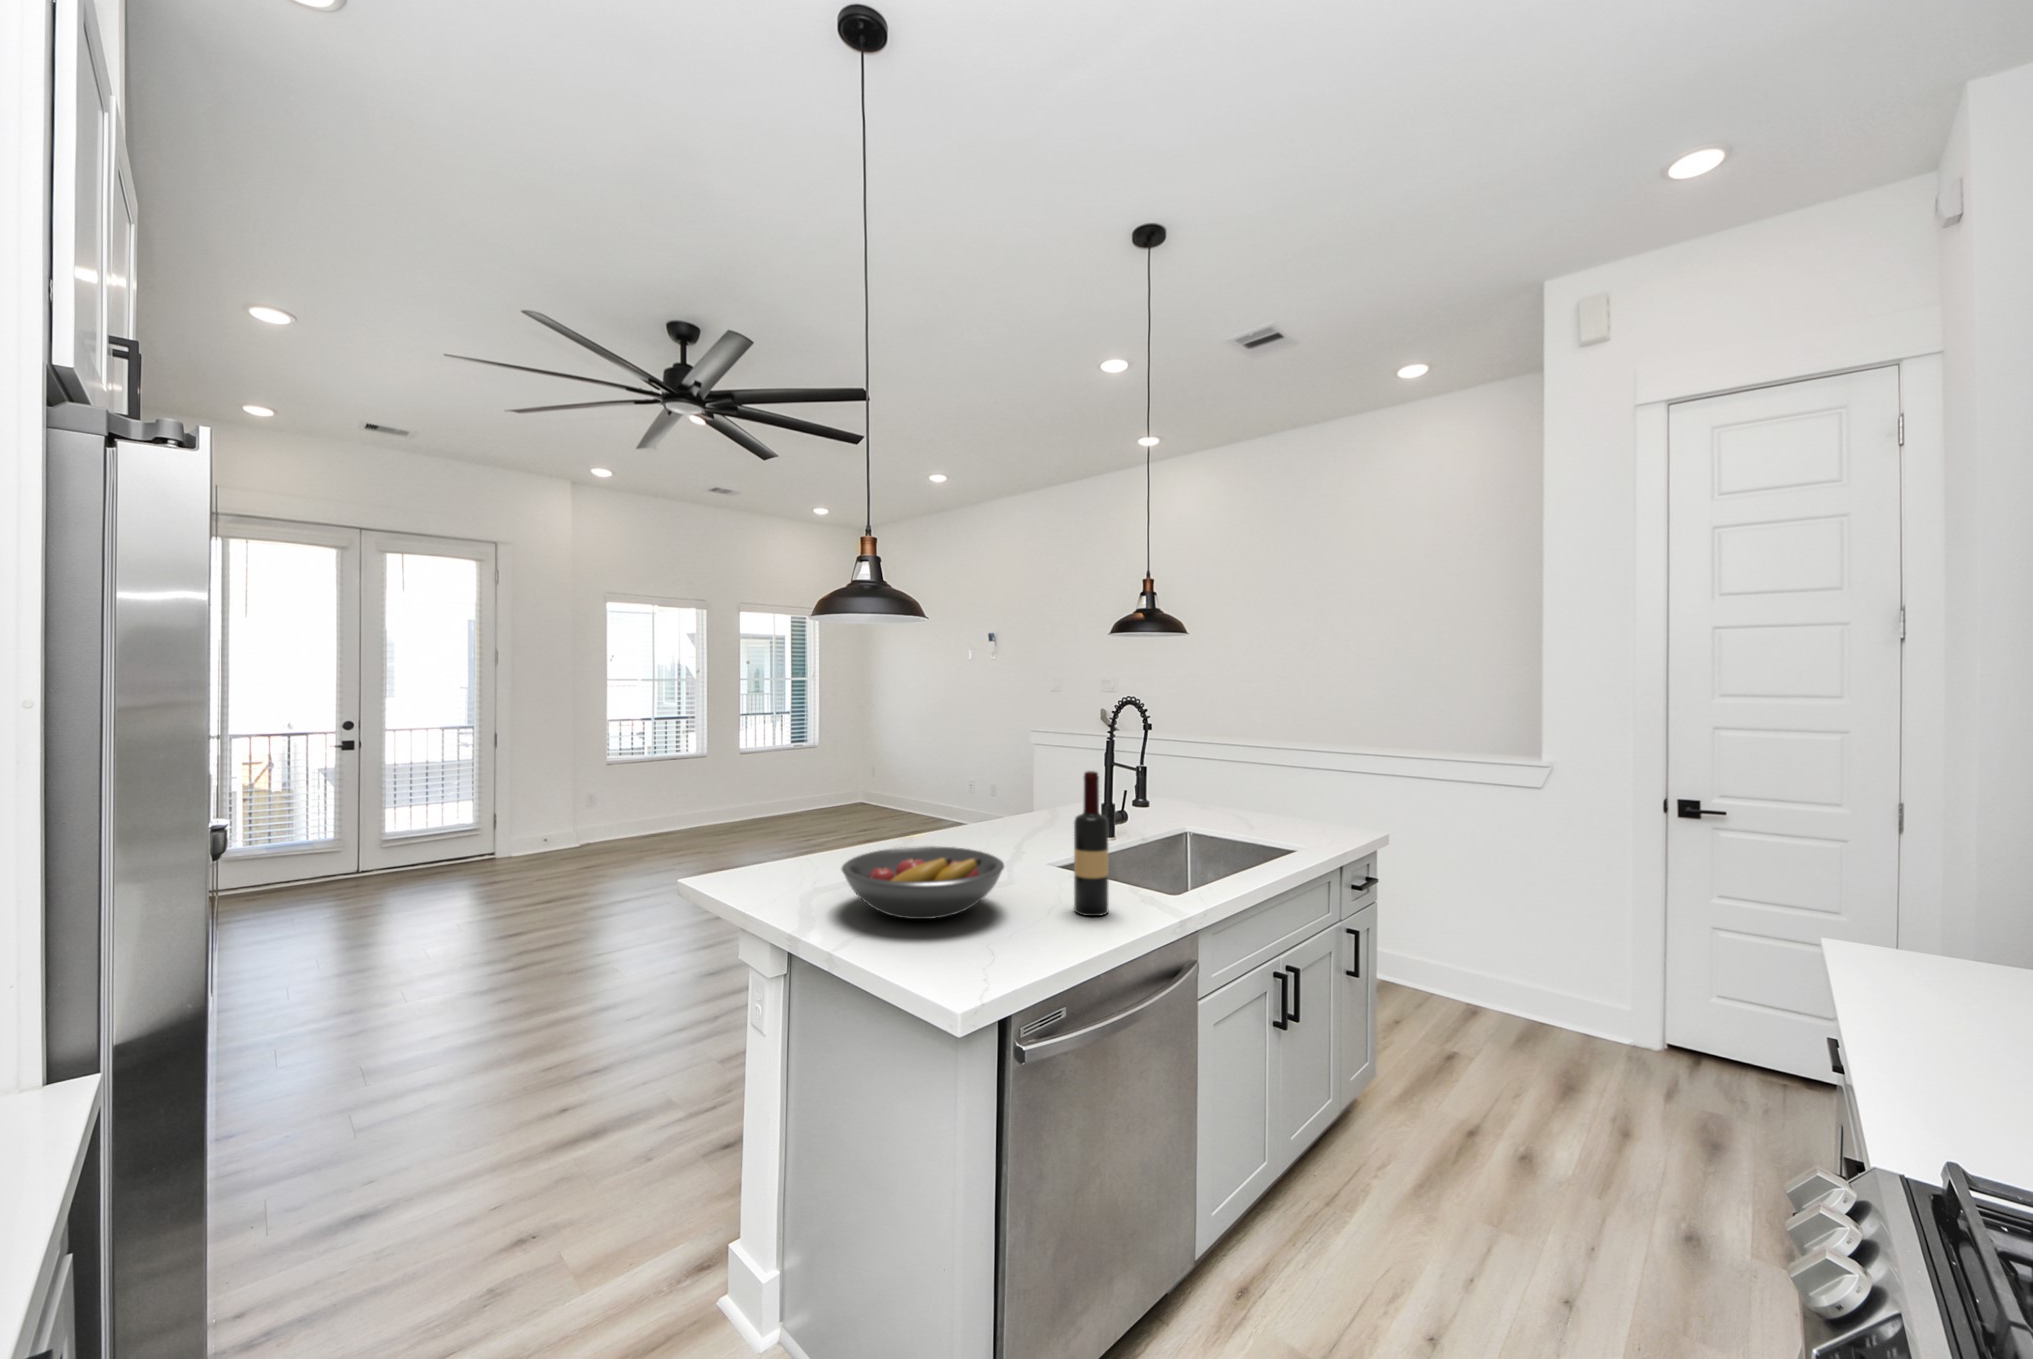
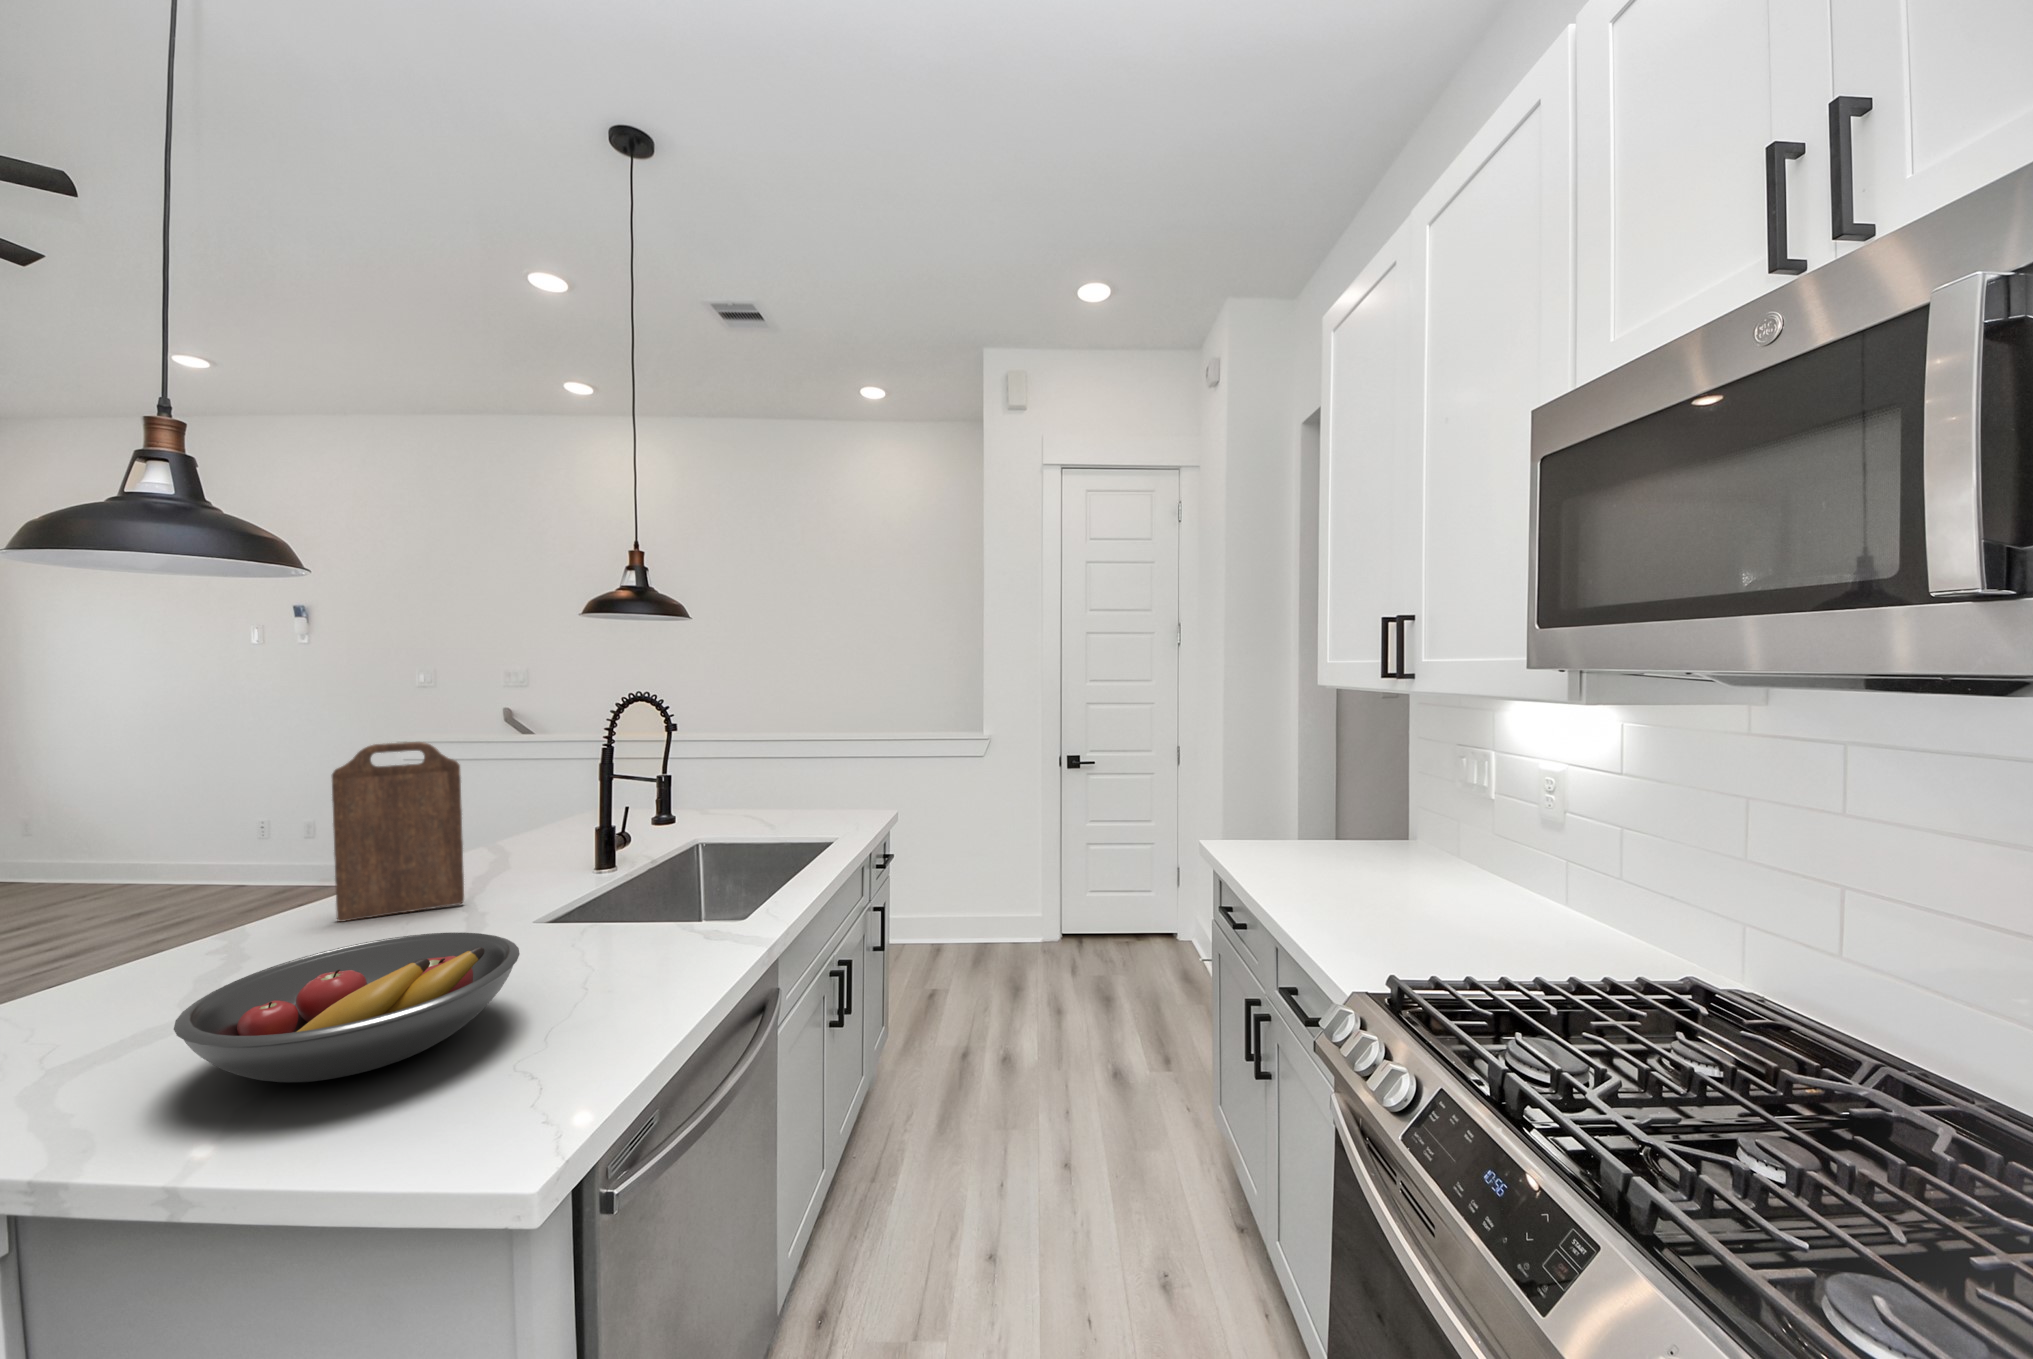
cutting board: none [938,724,1006,844] -> present [332,742,464,922]
wine bottle: present [1074,771,1108,916] -> none [621,797,672,983]

